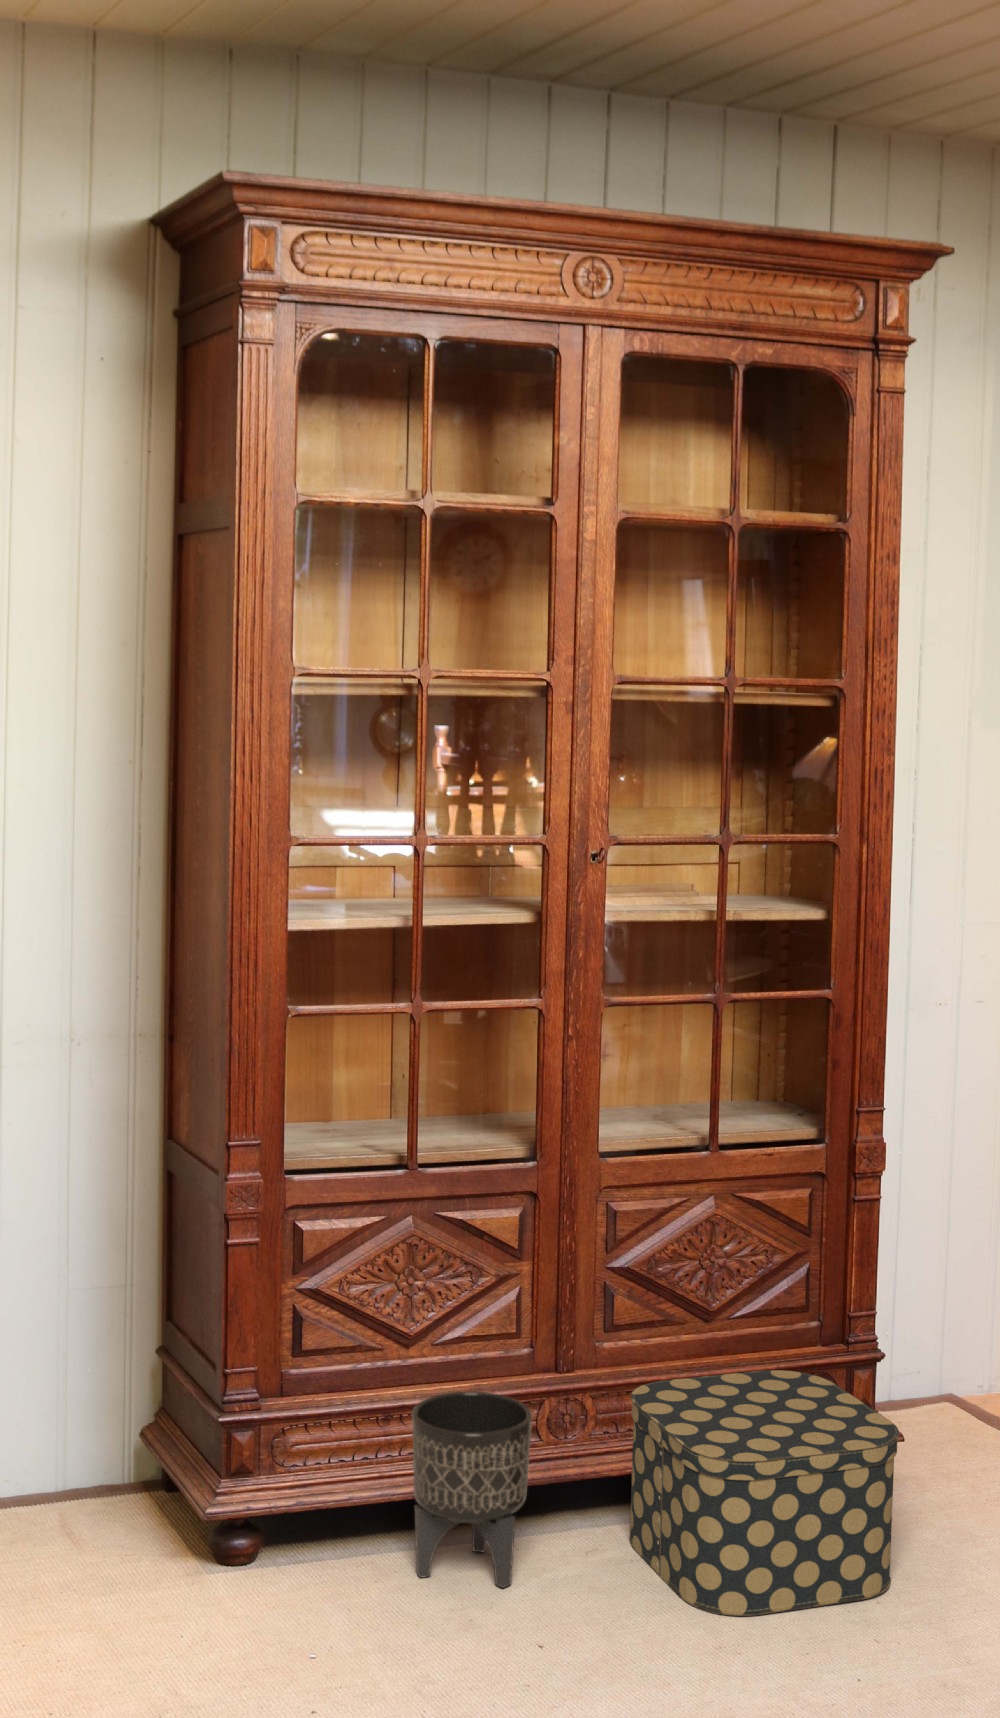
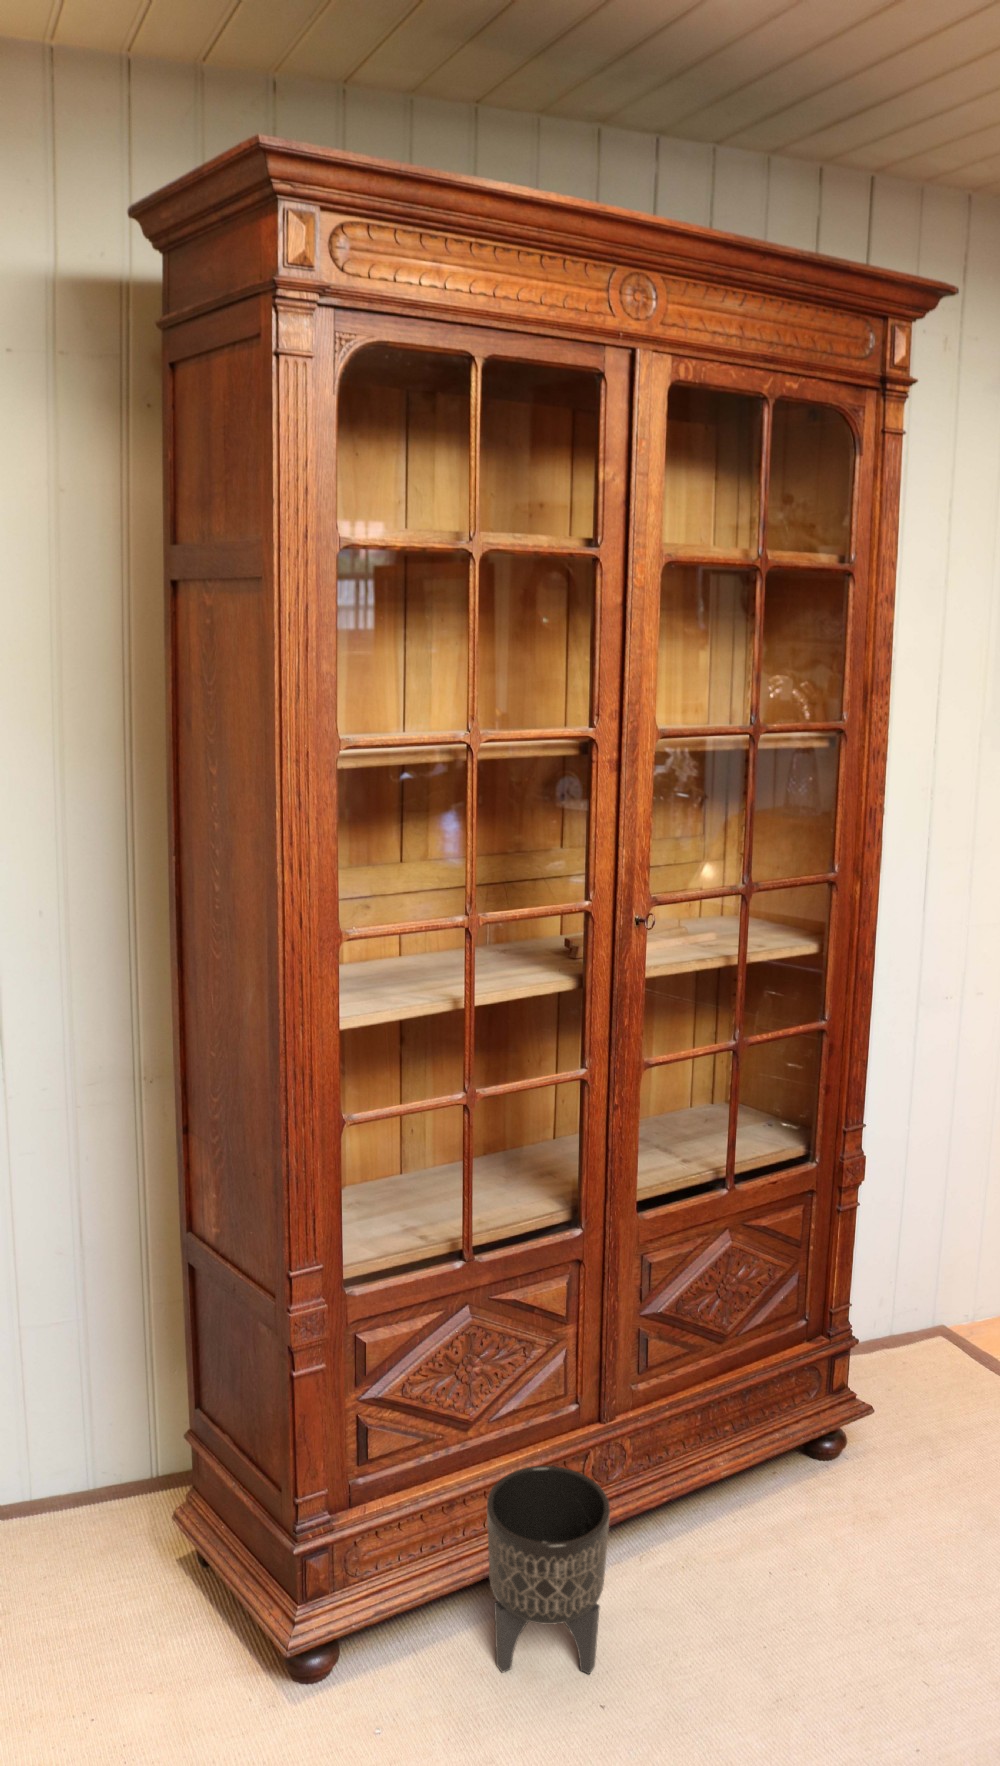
storage box: present [629,1370,899,1616] -> none [672,1377,946,1675]

